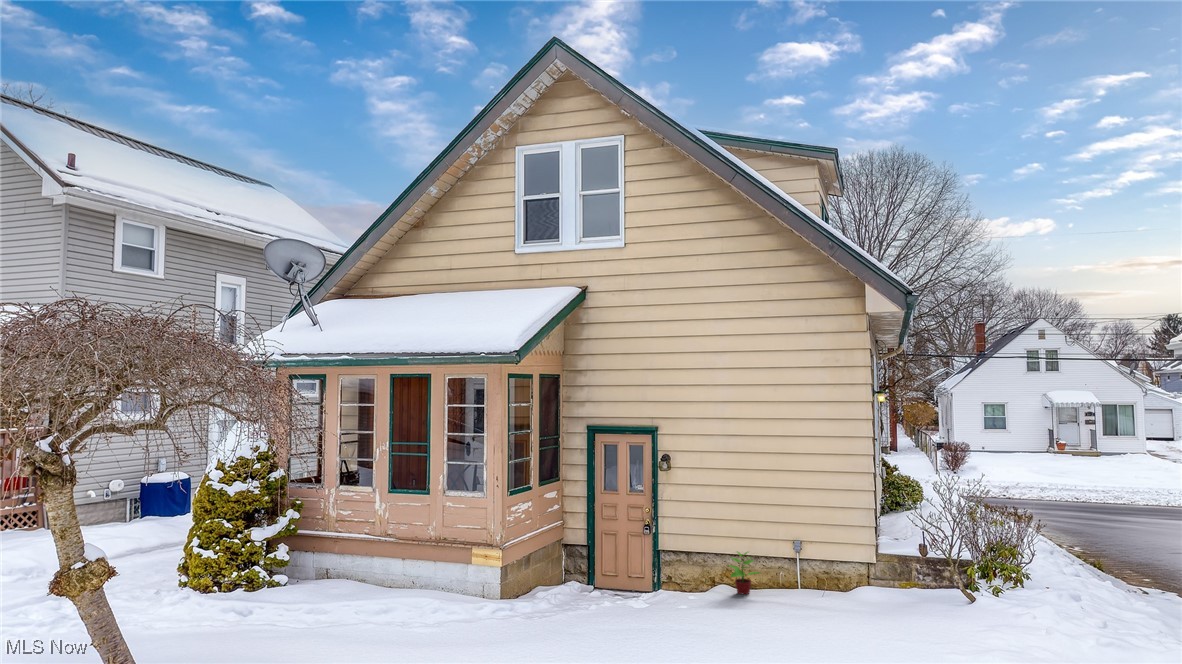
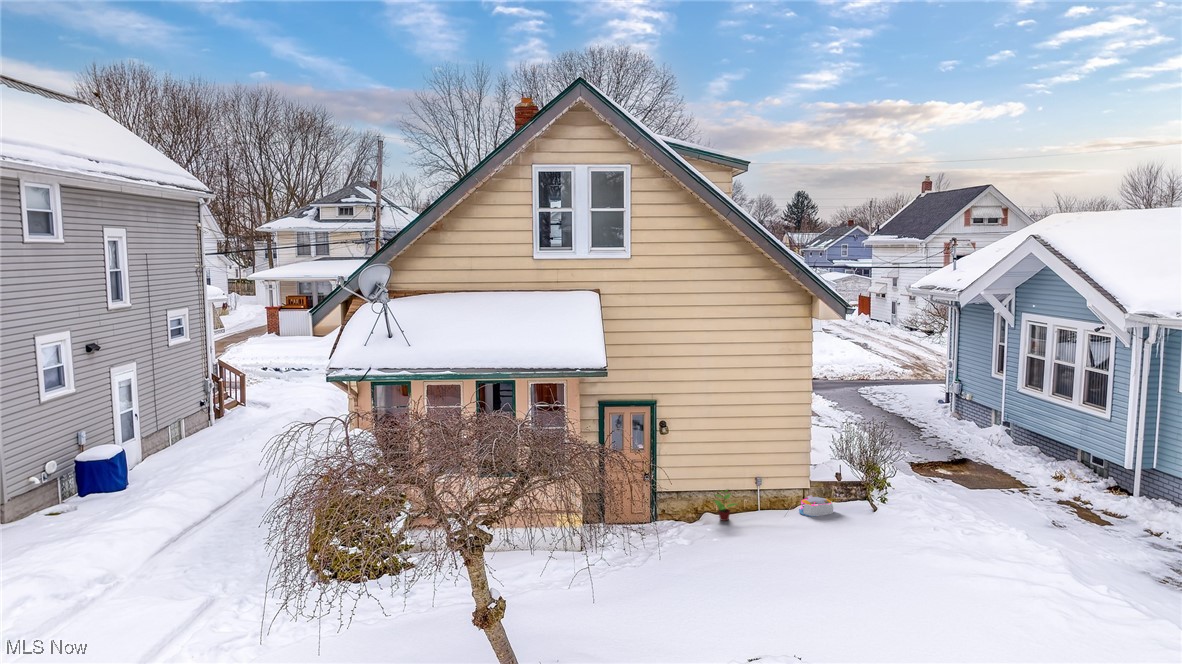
storage bin: none [853,573,906,602] -> present [799,495,833,517]

